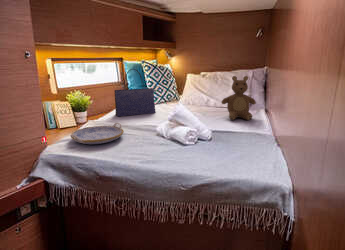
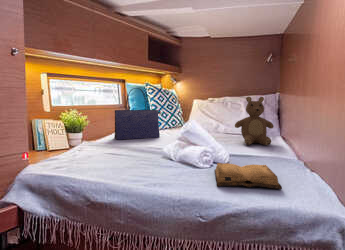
serving tray: present [70,123,124,144] -> none [61,143,124,165]
diary: none [198,141,249,164] -> present [214,163,282,189]

